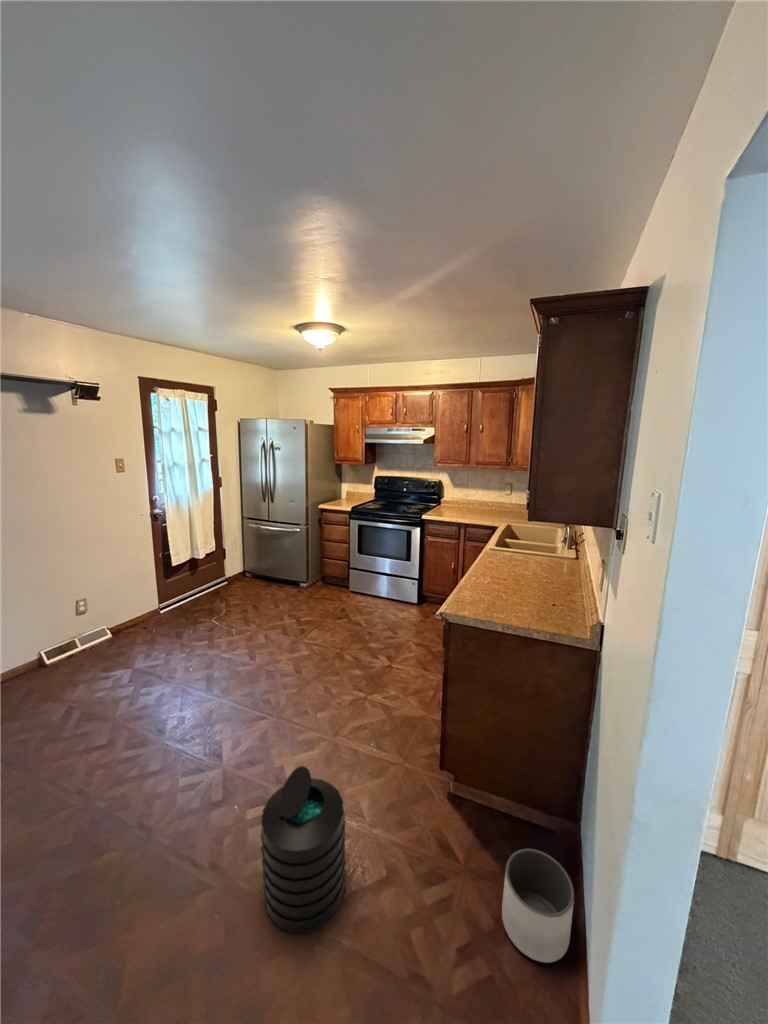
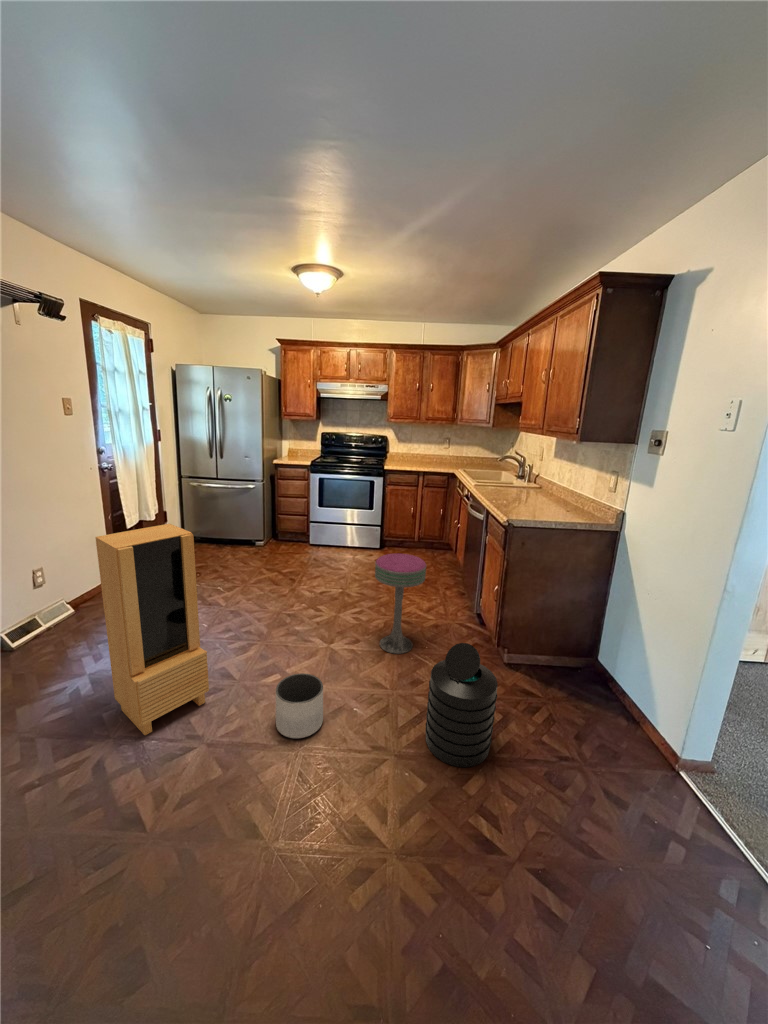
storage cabinet: none [24,580,125,778] -> present [95,524,209,735]
bar stool: none [312,626,369,744] -> present [375,554,426,654]
planter: present [502,849,574,963] -> present [276,673,323,739]

